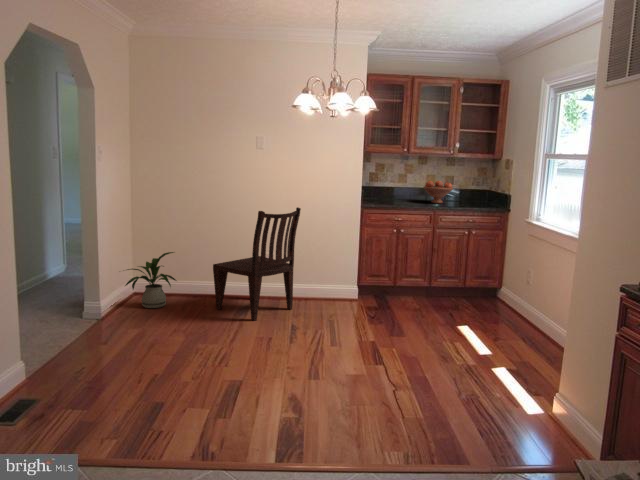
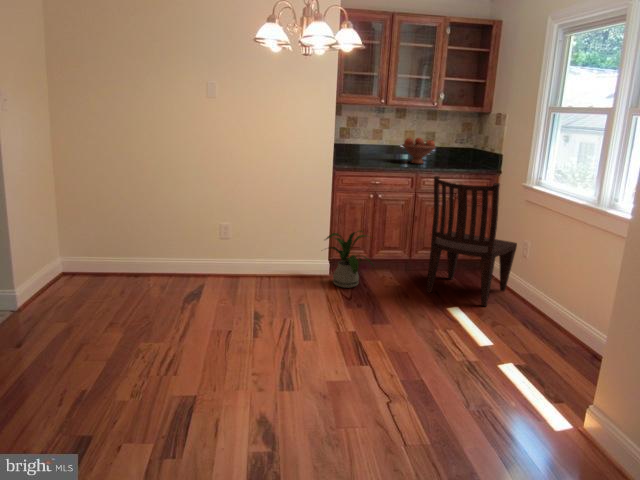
dining chair: present [213,207,301,321] -> present [426,176,517,307]
house plant: present [125,252,176,308] -> present [326,231,374,288]

